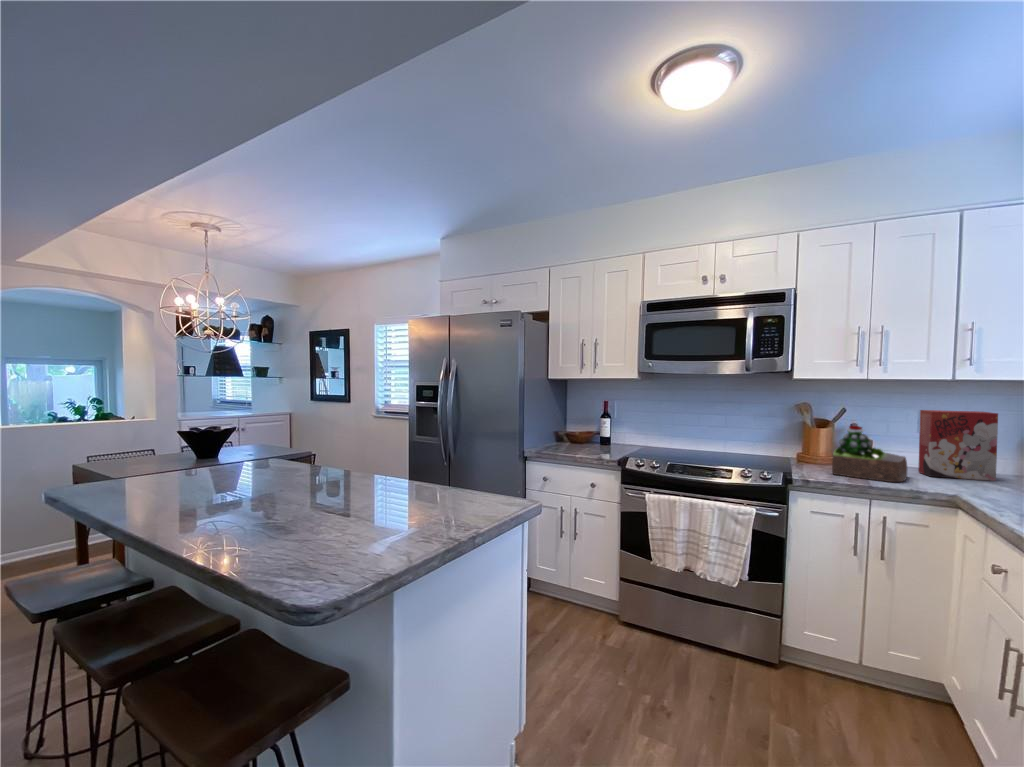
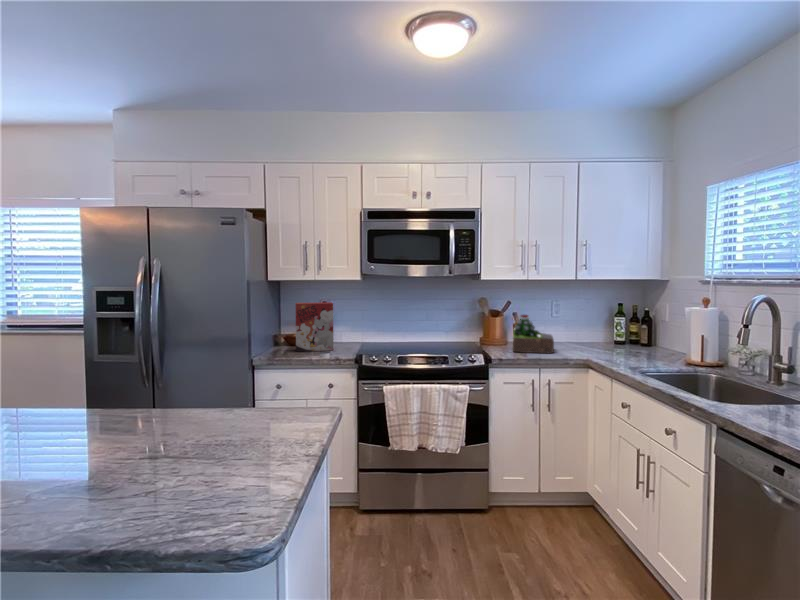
cereal box: present [918,410,998,481] -> present [296,302,333,352]

